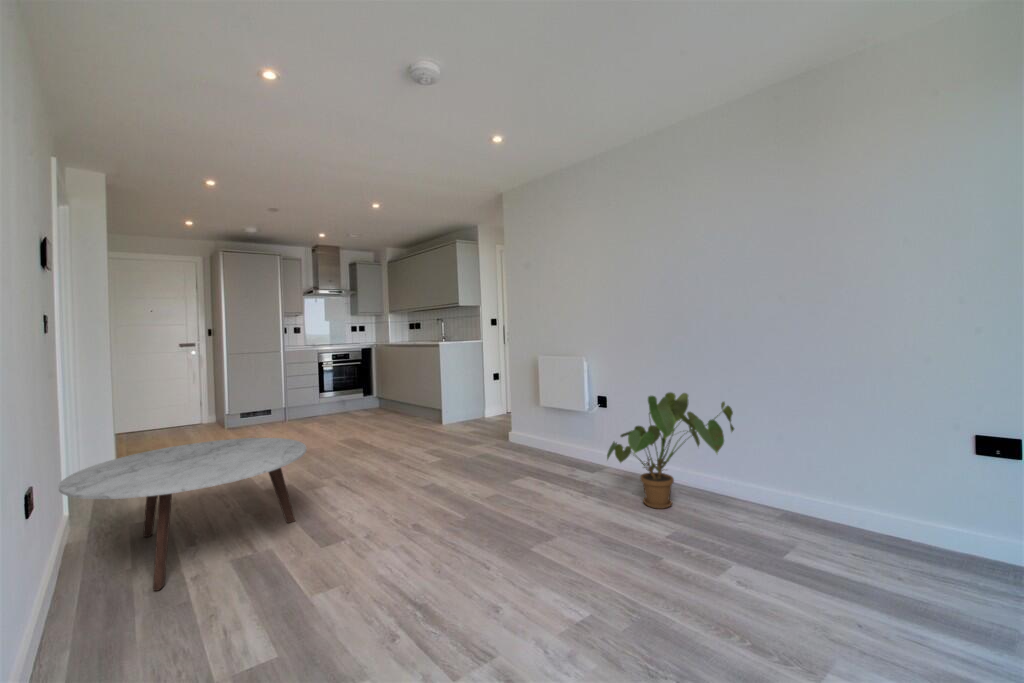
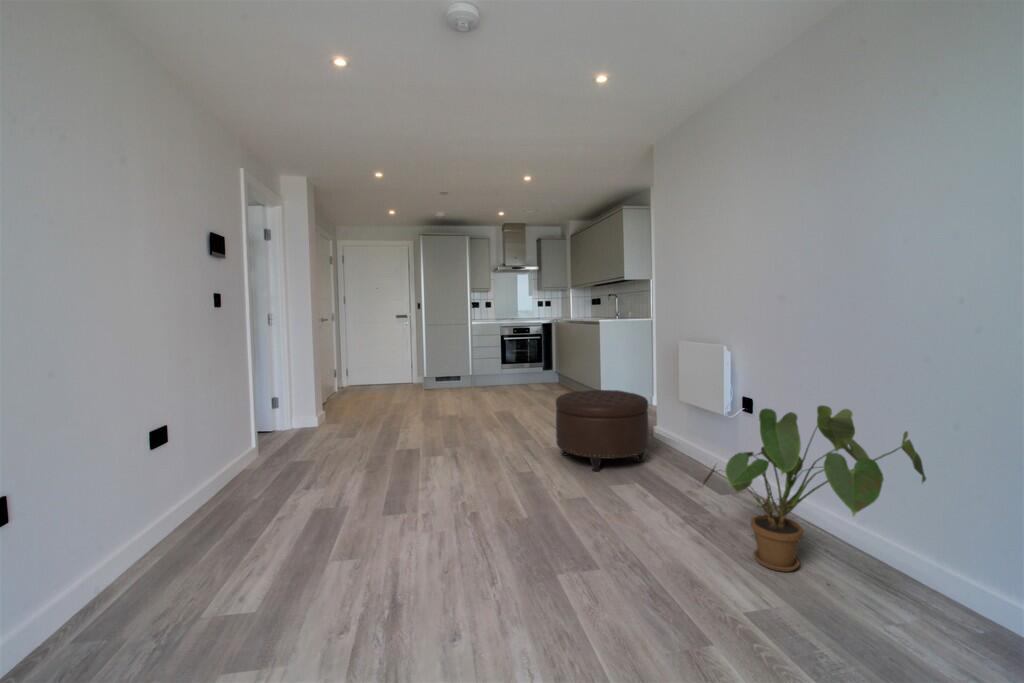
ottoman: none [442,402,524,474] -> present [556,390,648,471]
coffee table: present [59,438,307,591] -> none [214,402,398,519]

